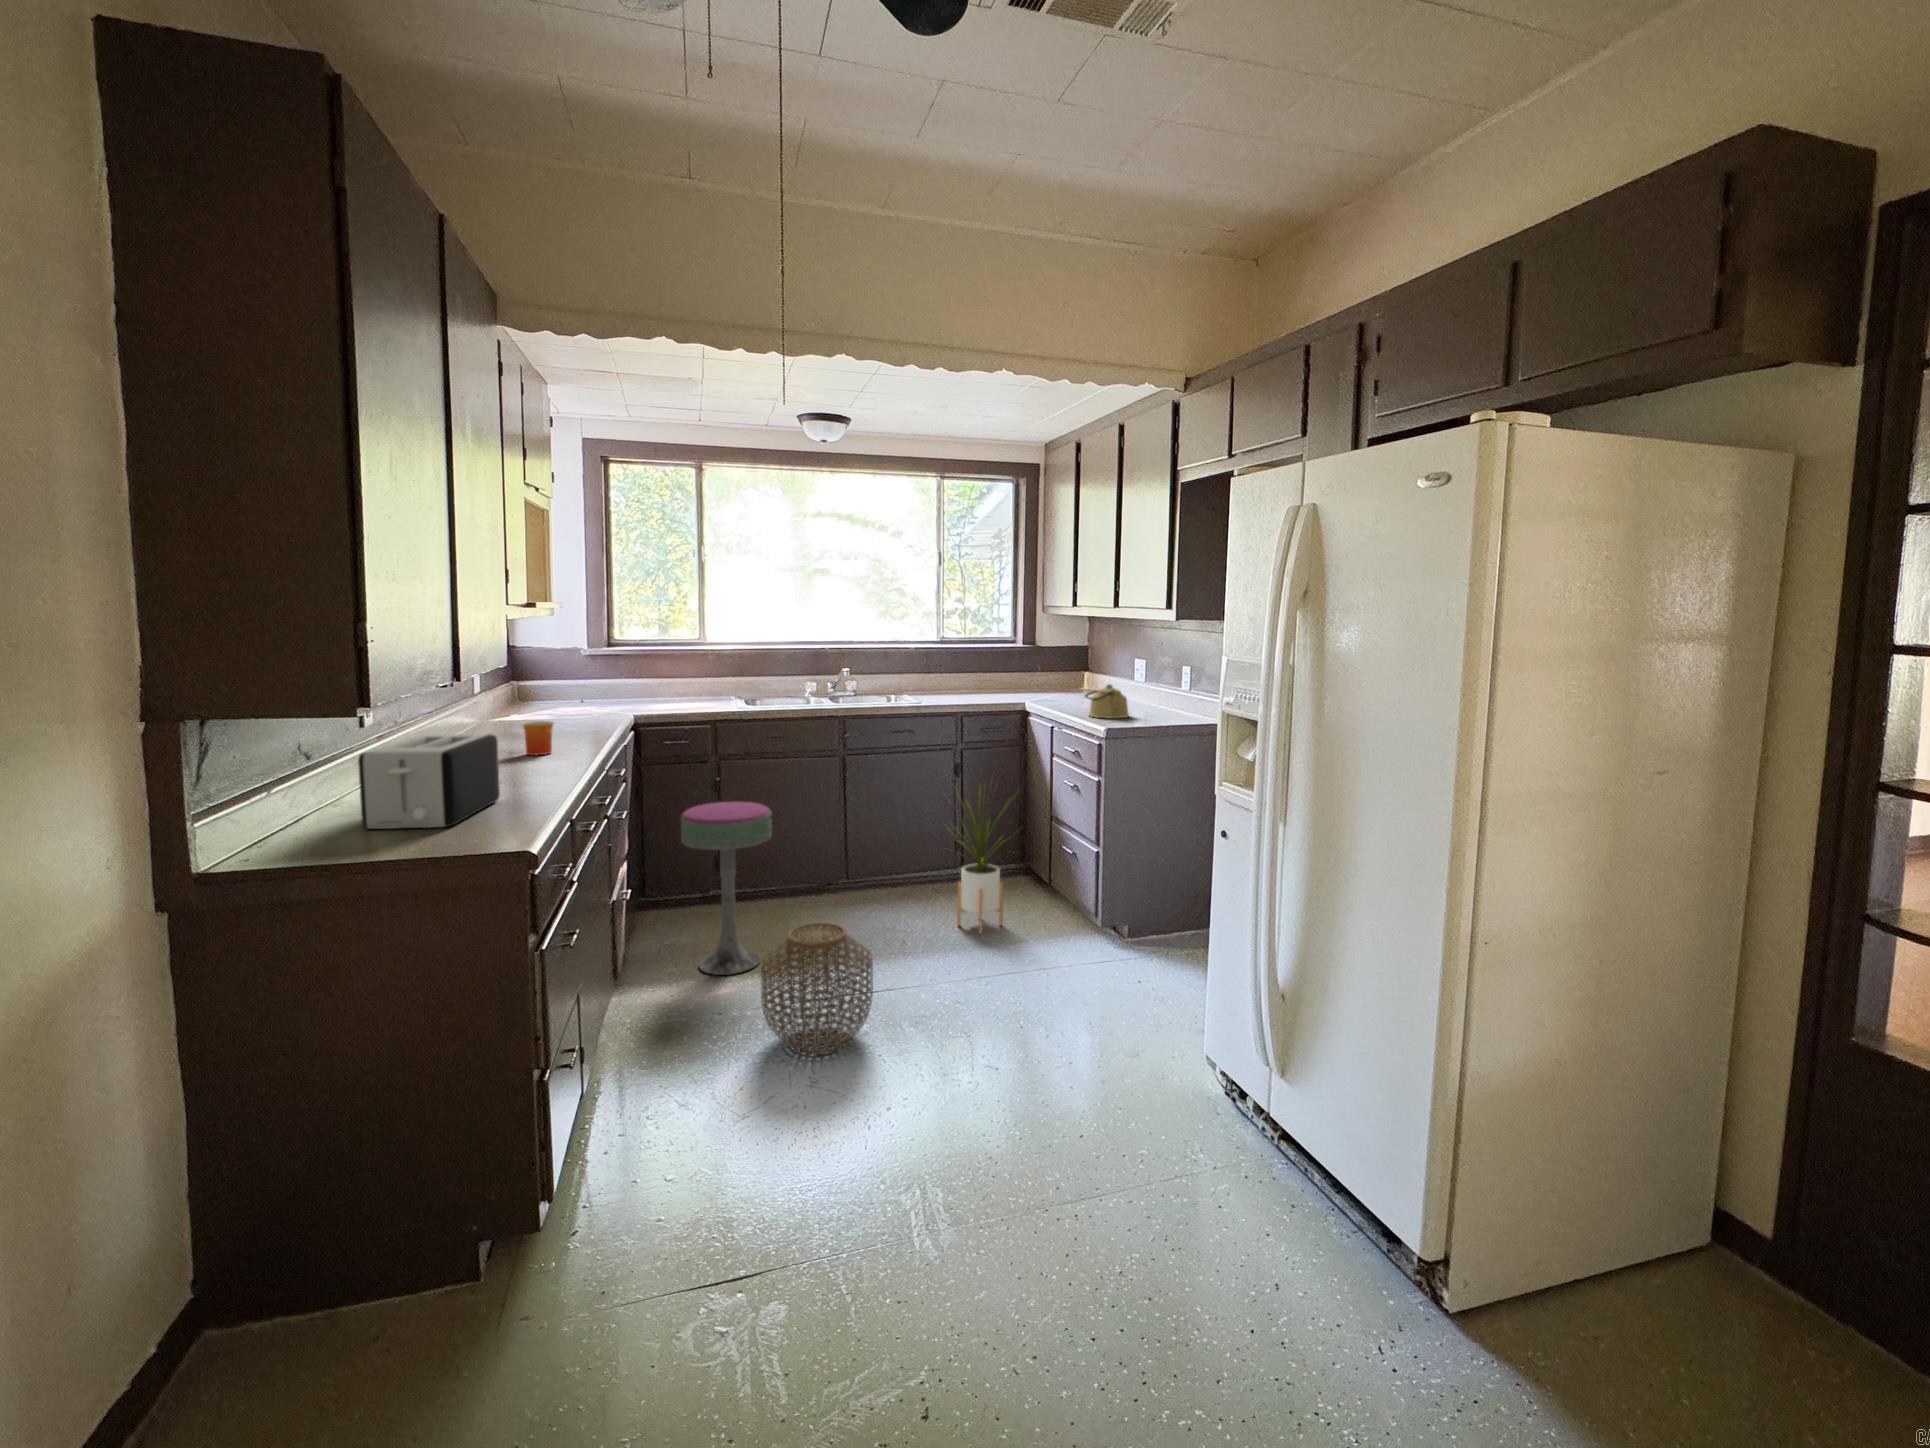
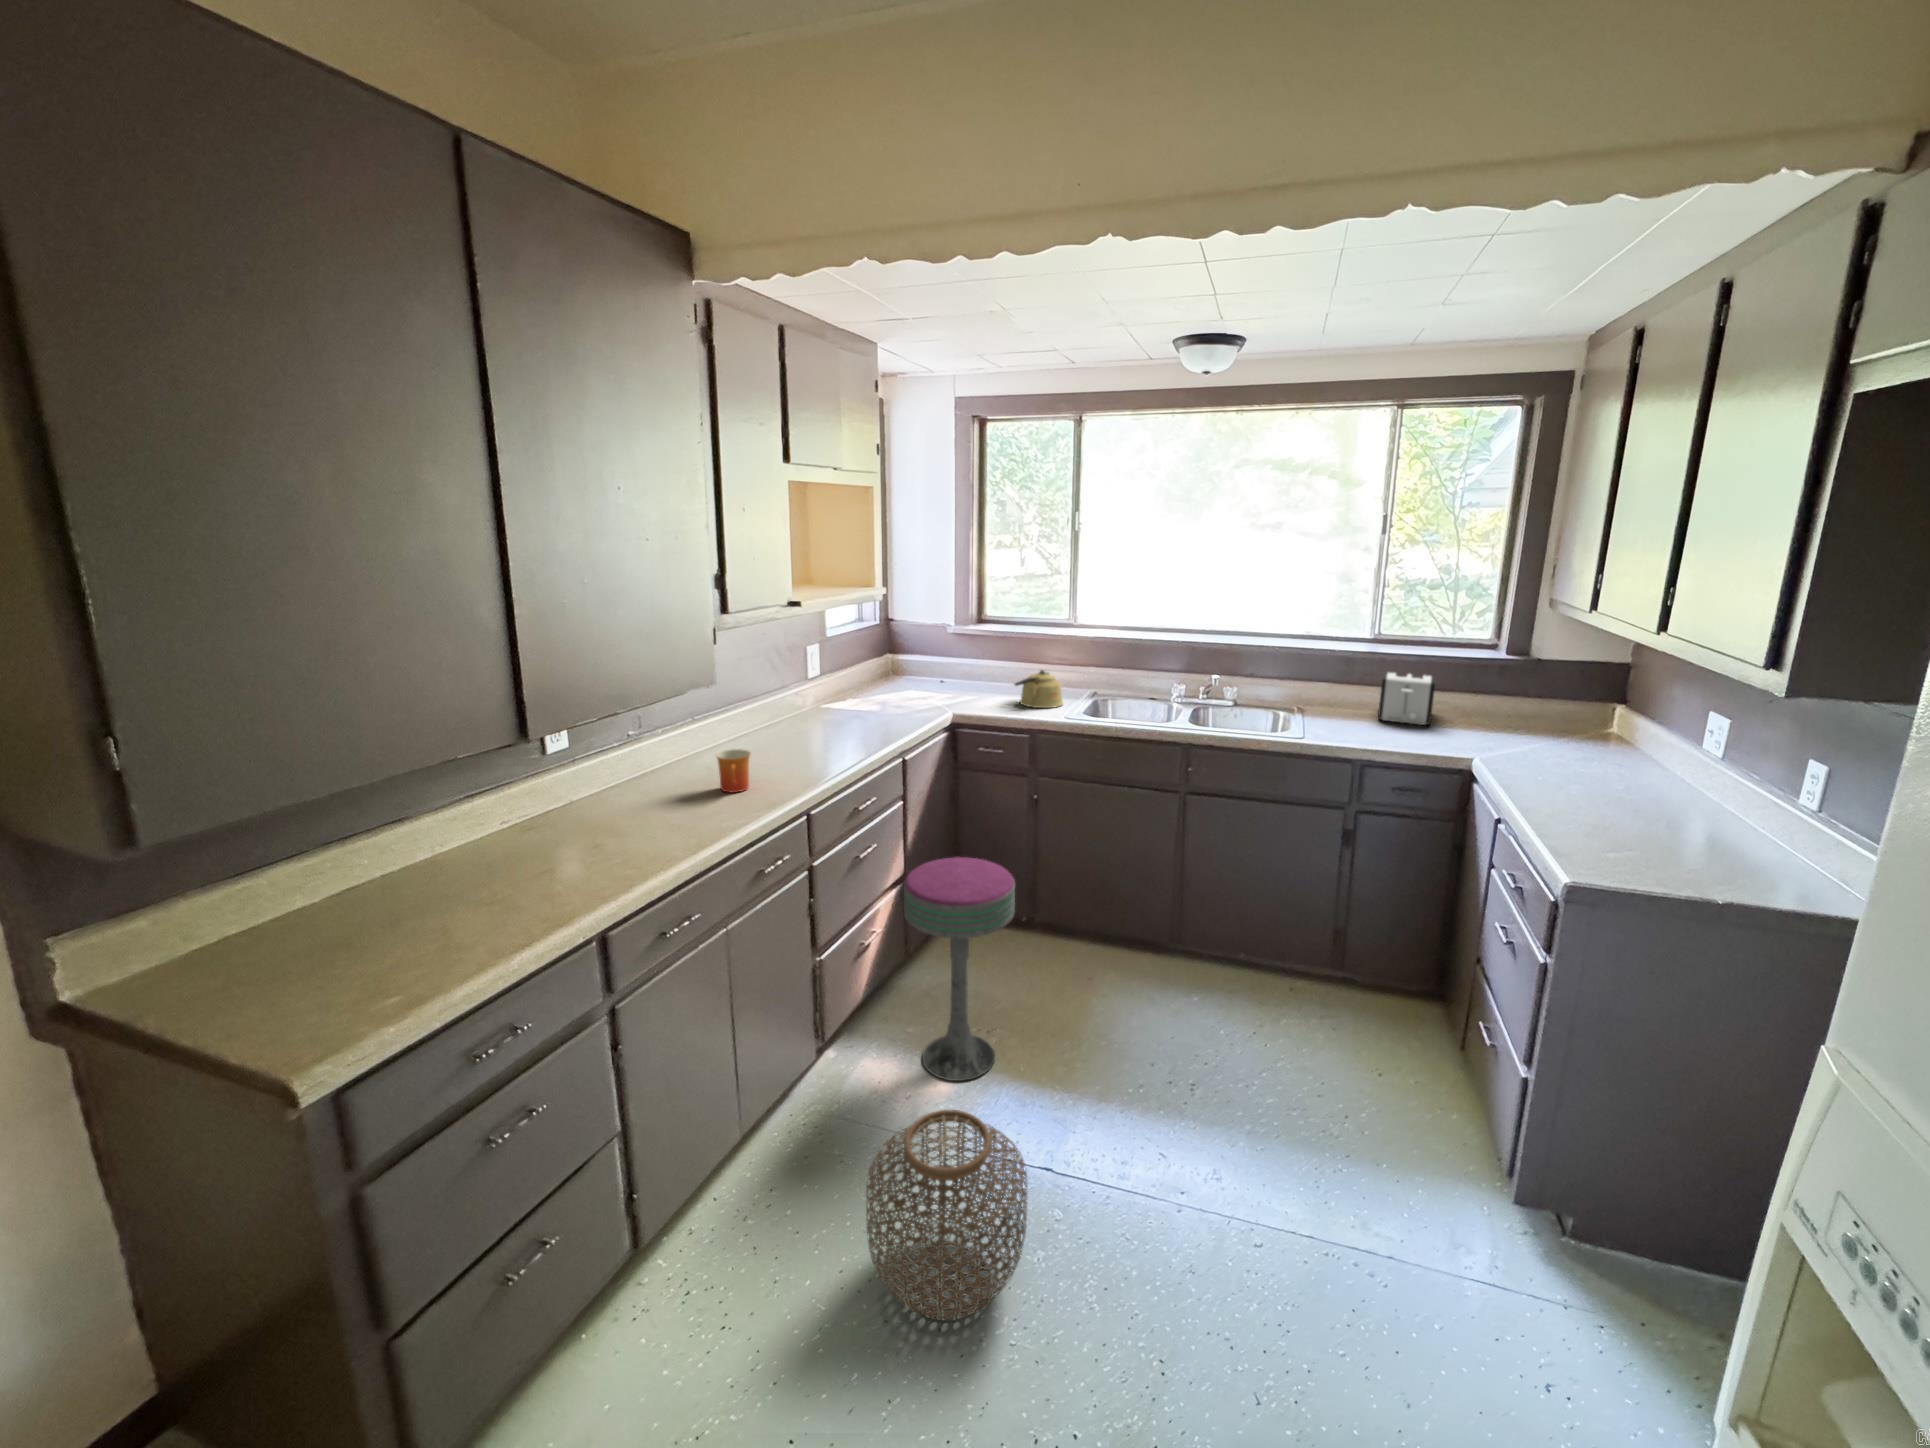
kettle: present [1085,684,1129,718] -> present [1015,670,1063,708]
toaster: present [358,734,500,829] -> present [1378,673,1435,725]
house plant: present [957,787,1016,933] -> none [1261,883,1404,1127]

